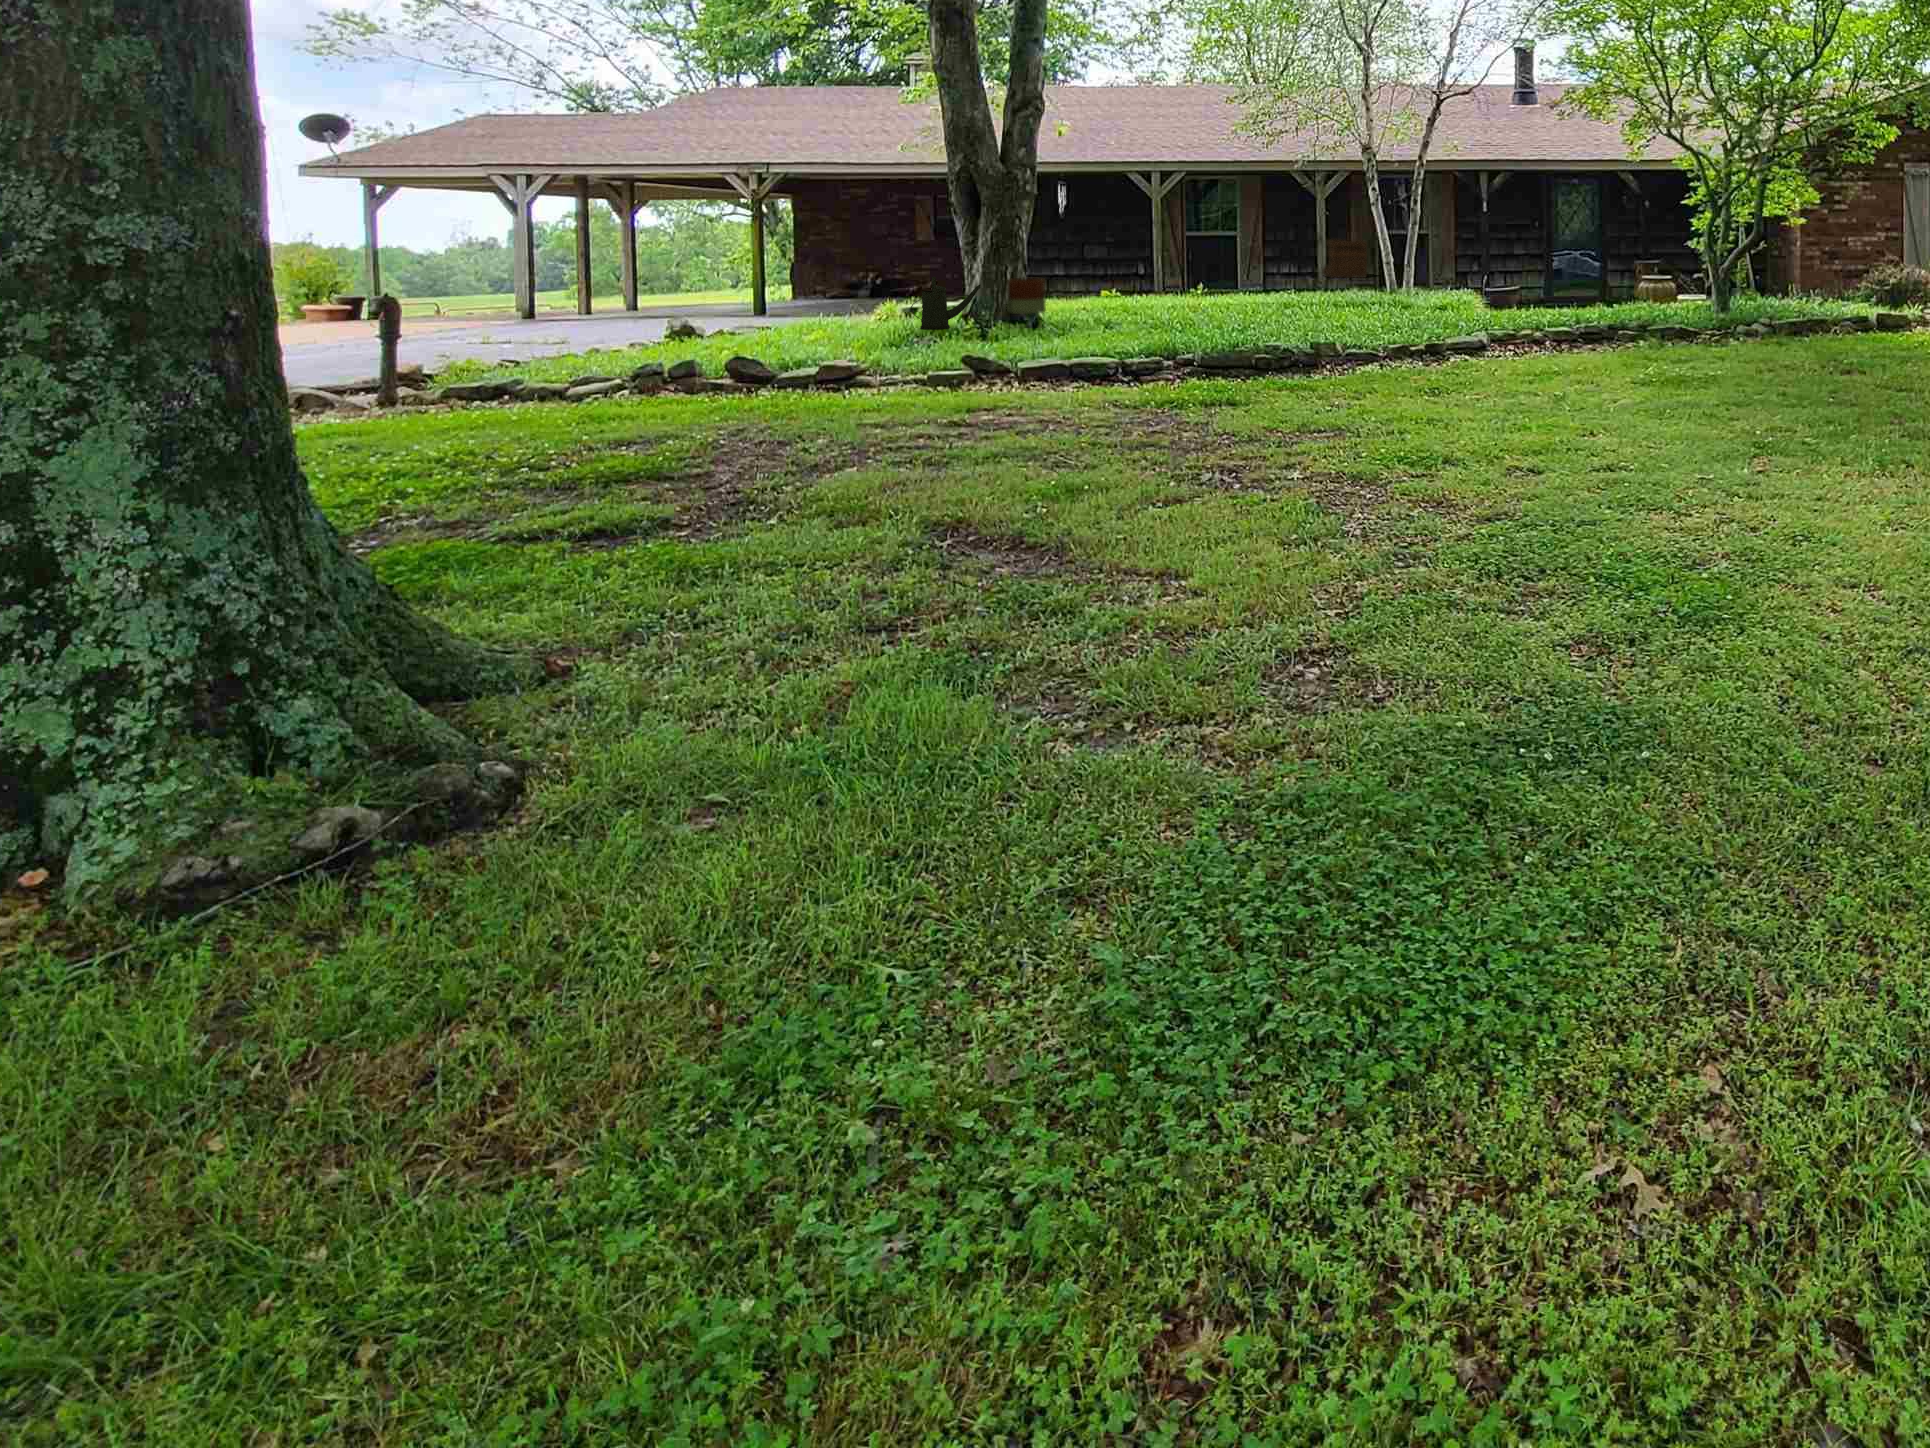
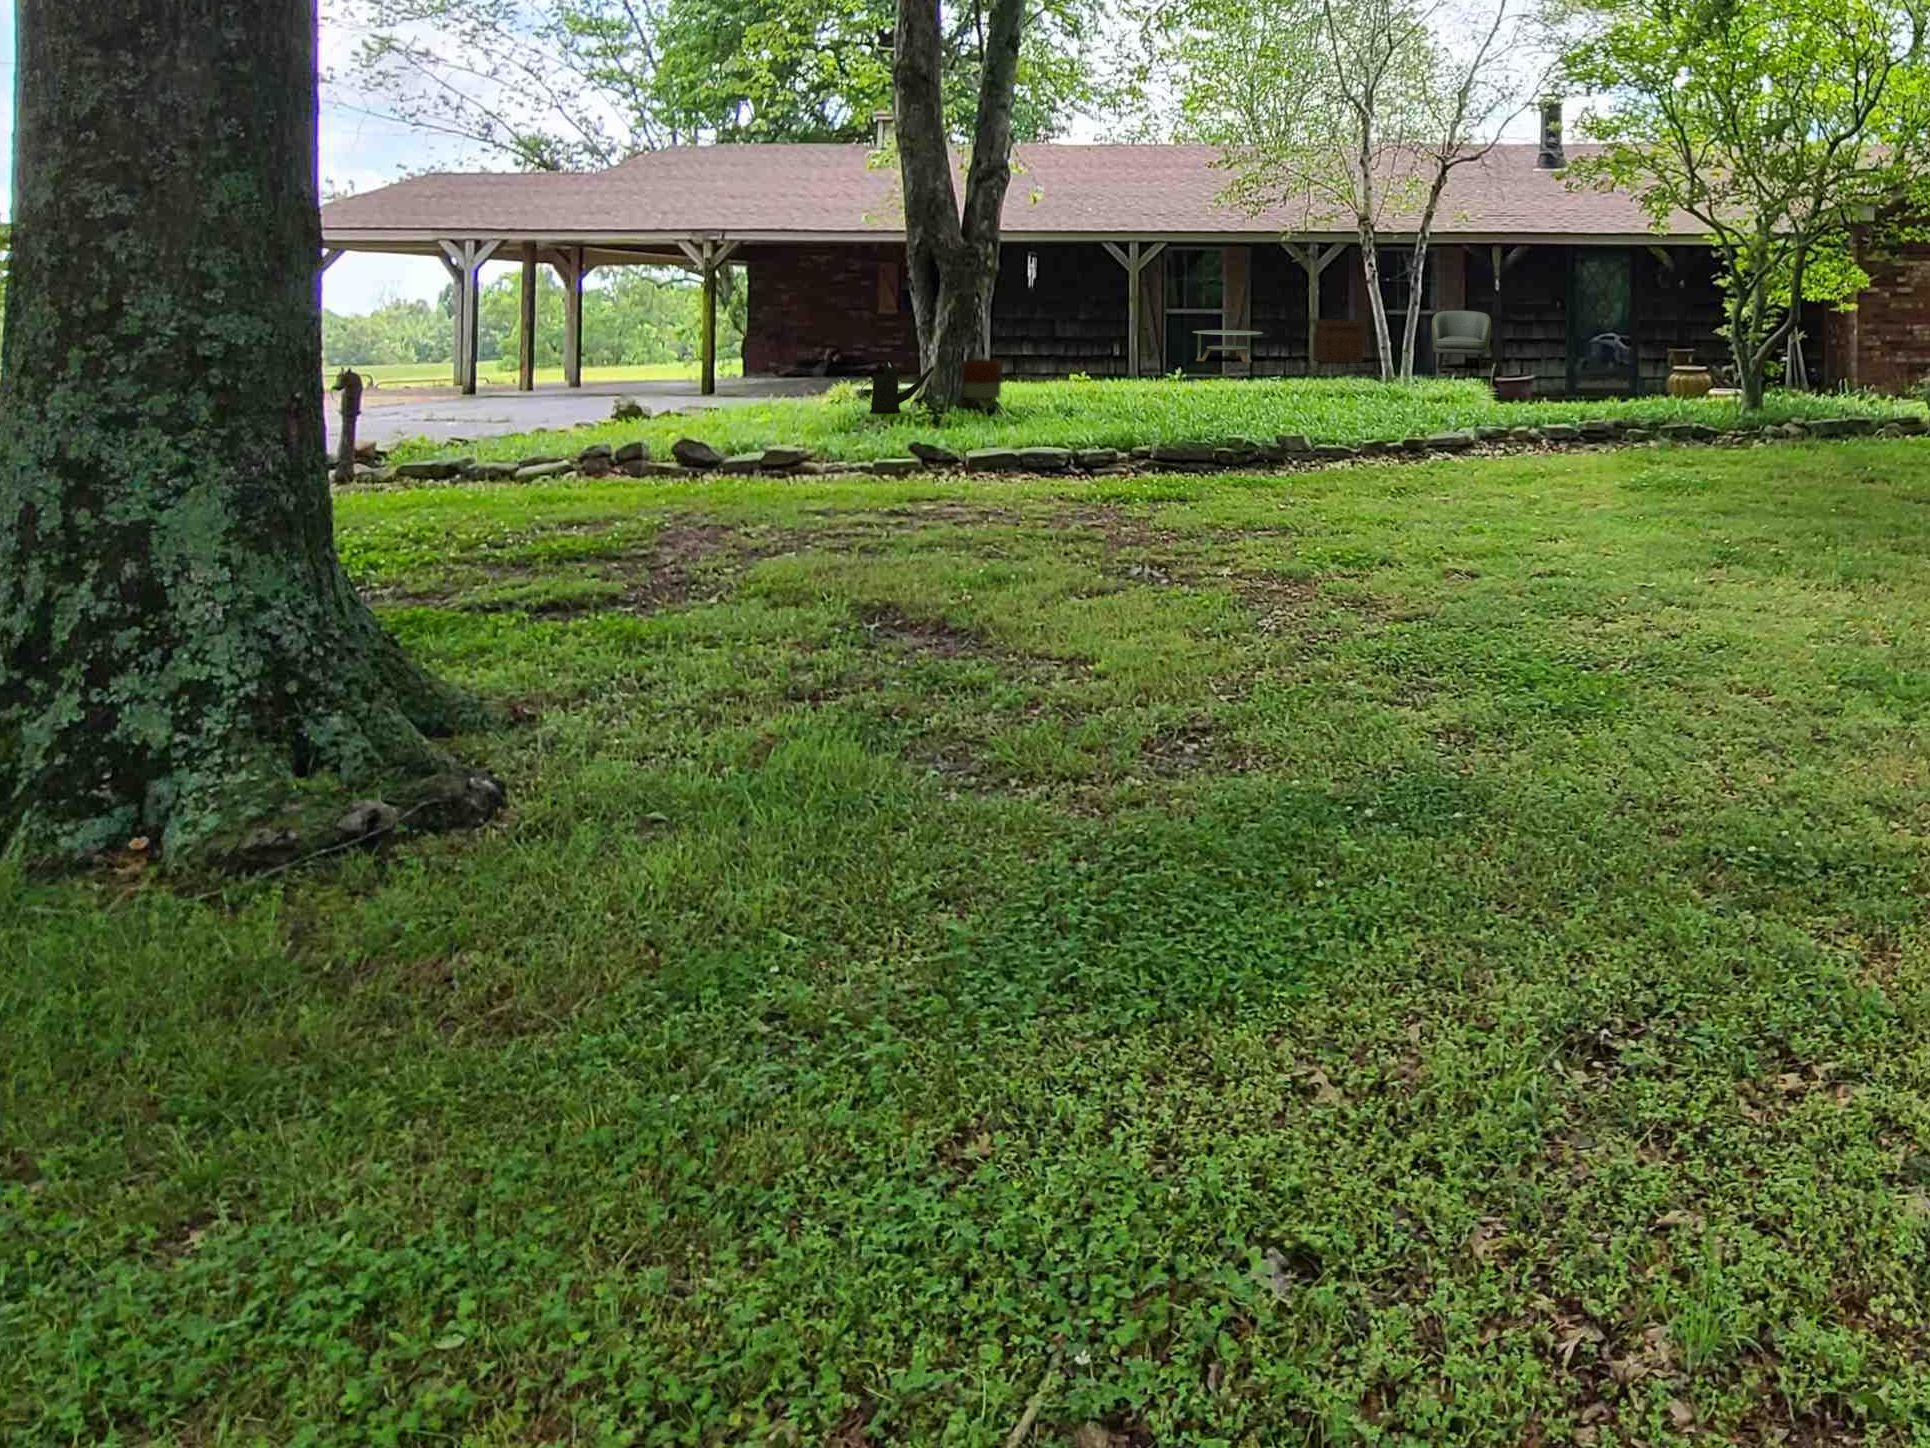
armchair: none [1428,231,1481,282] -> present [1432,311,1491,369]
round table: none [1213,250,1278,279] -> present [1193,330,1263,363]

